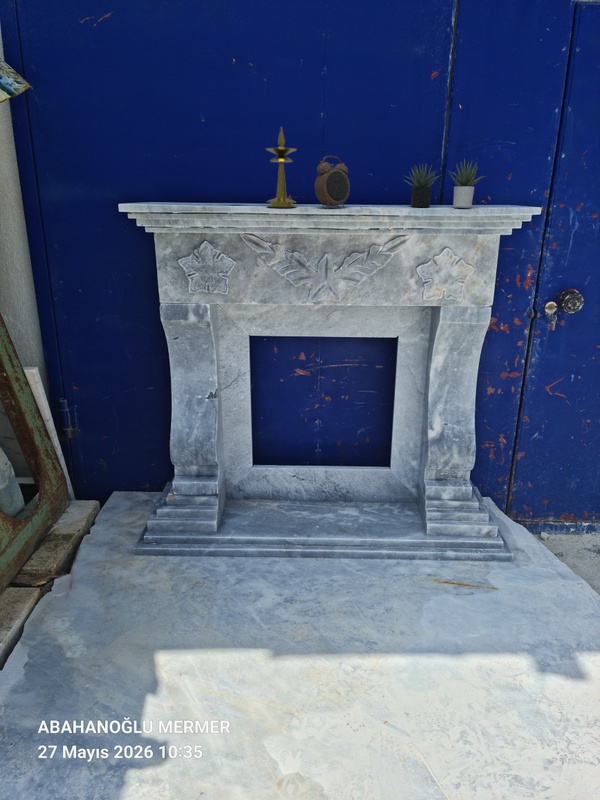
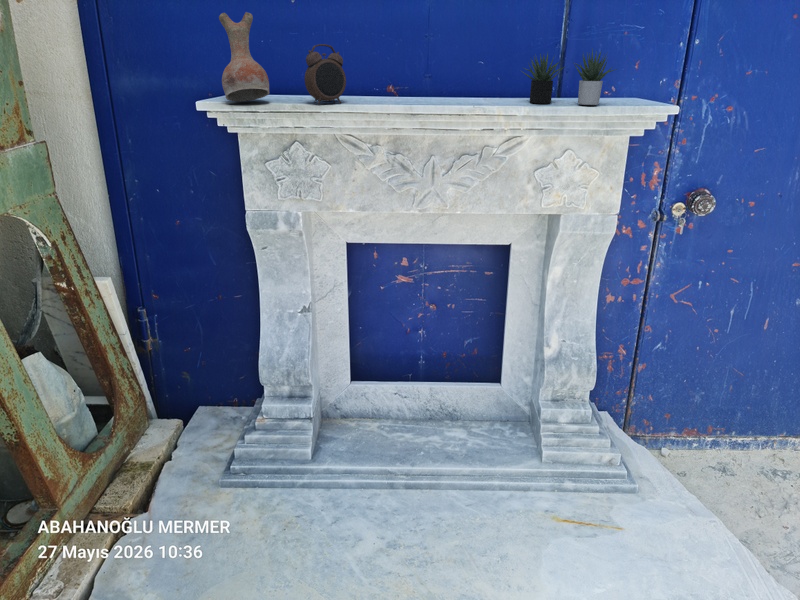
vase: none [140,128,183,205] -> present [219,12,269,102]
candlestick: present [267,128,296,207] -> none [365,12,401,105]
alarm clock: present [315,156,350,207] -> present [305,44,346,103]

